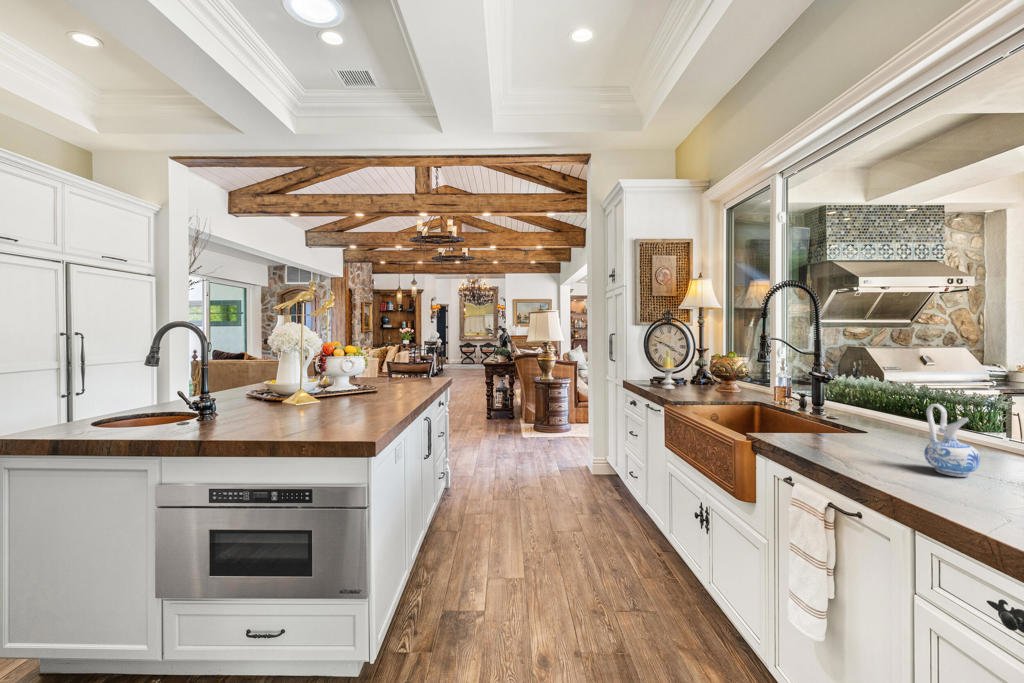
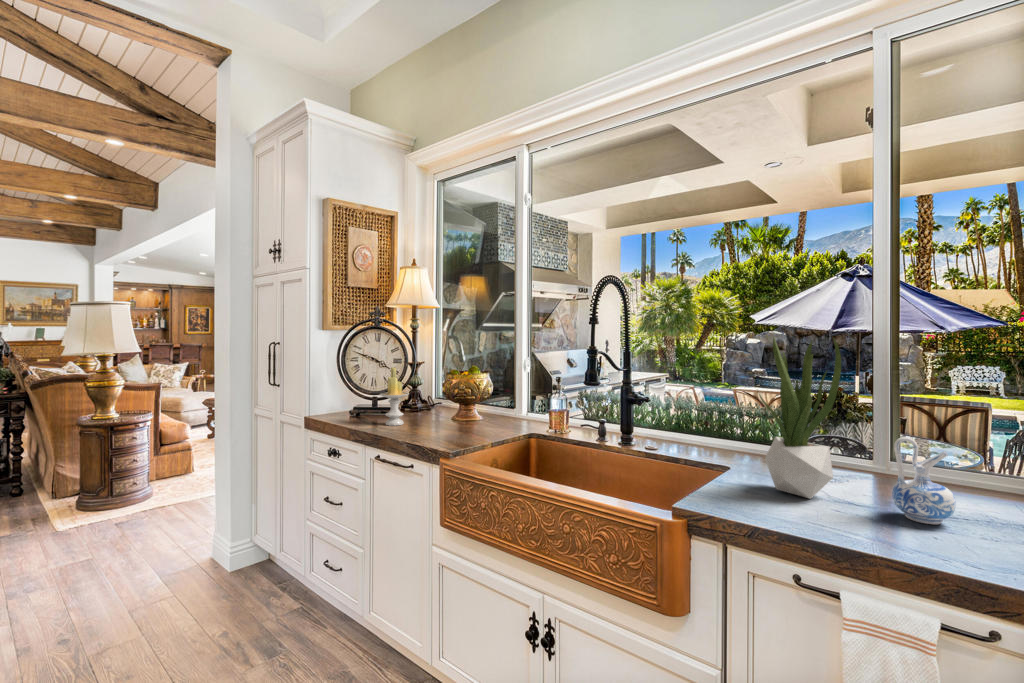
potted plant: none [845,323,917,452] -> present [759,337,841,499]

